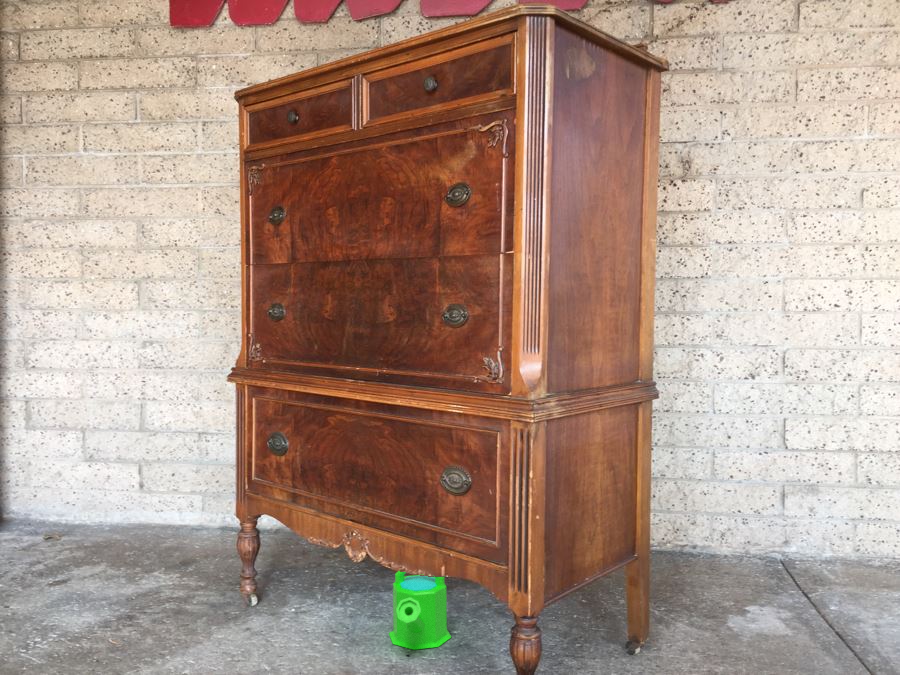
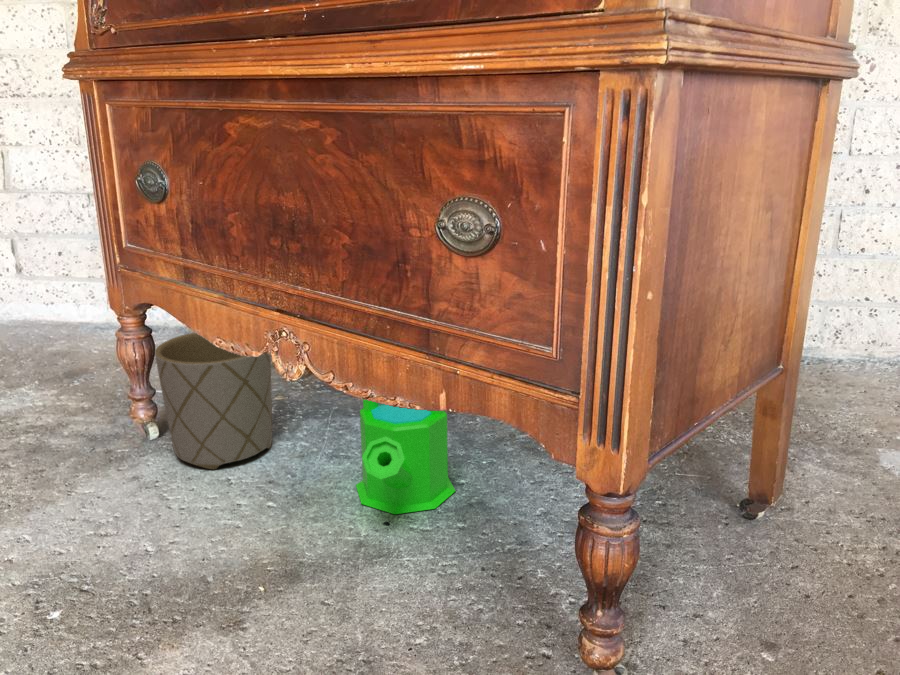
planter: none [266,532,336,624] -> present [155,333,272,469]

